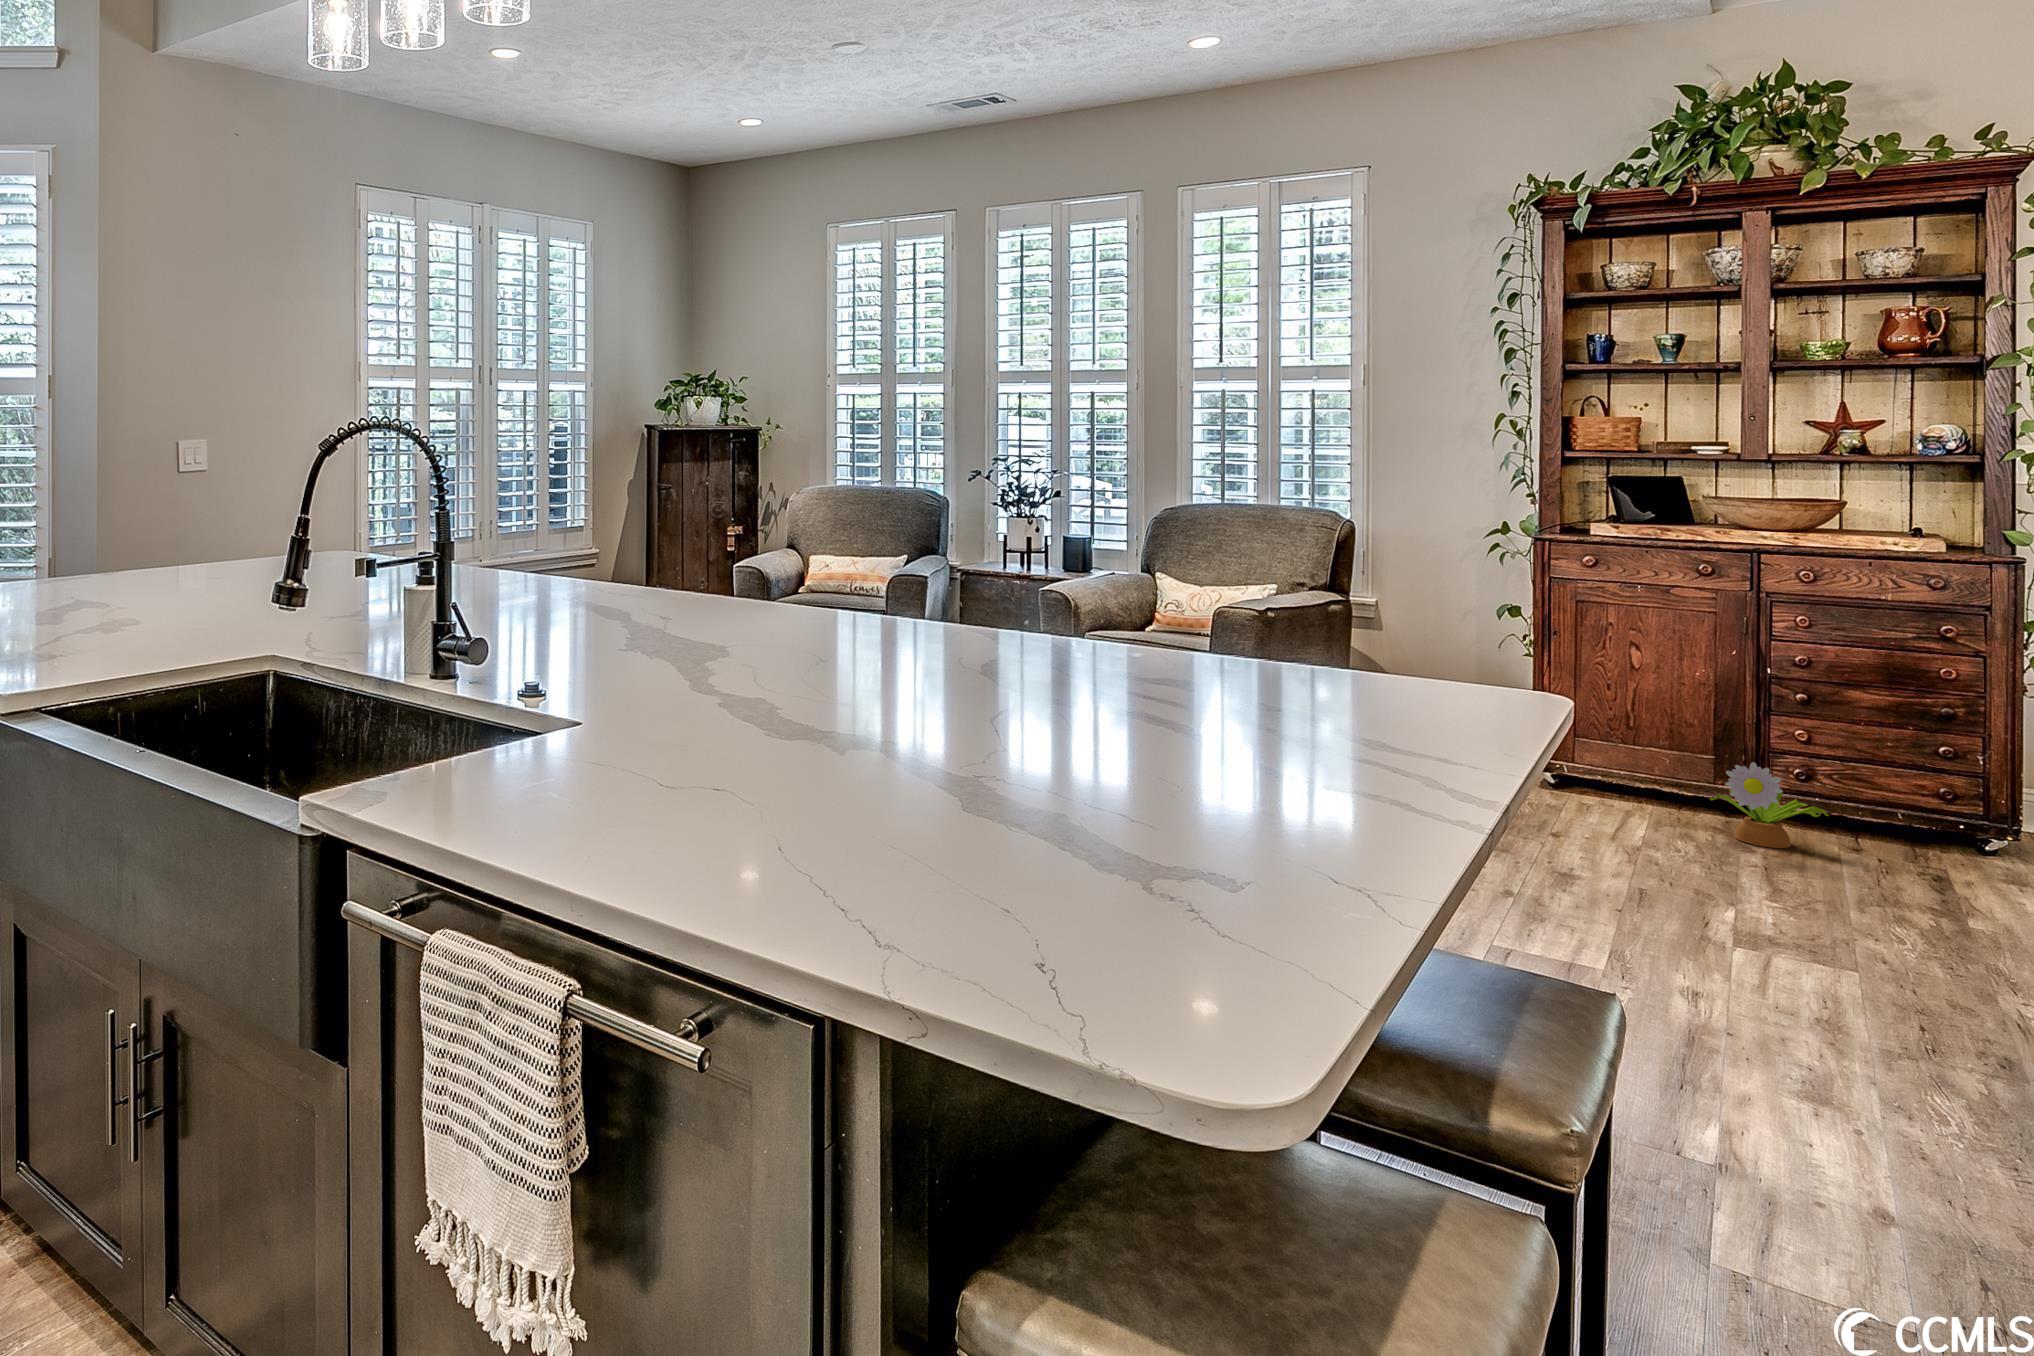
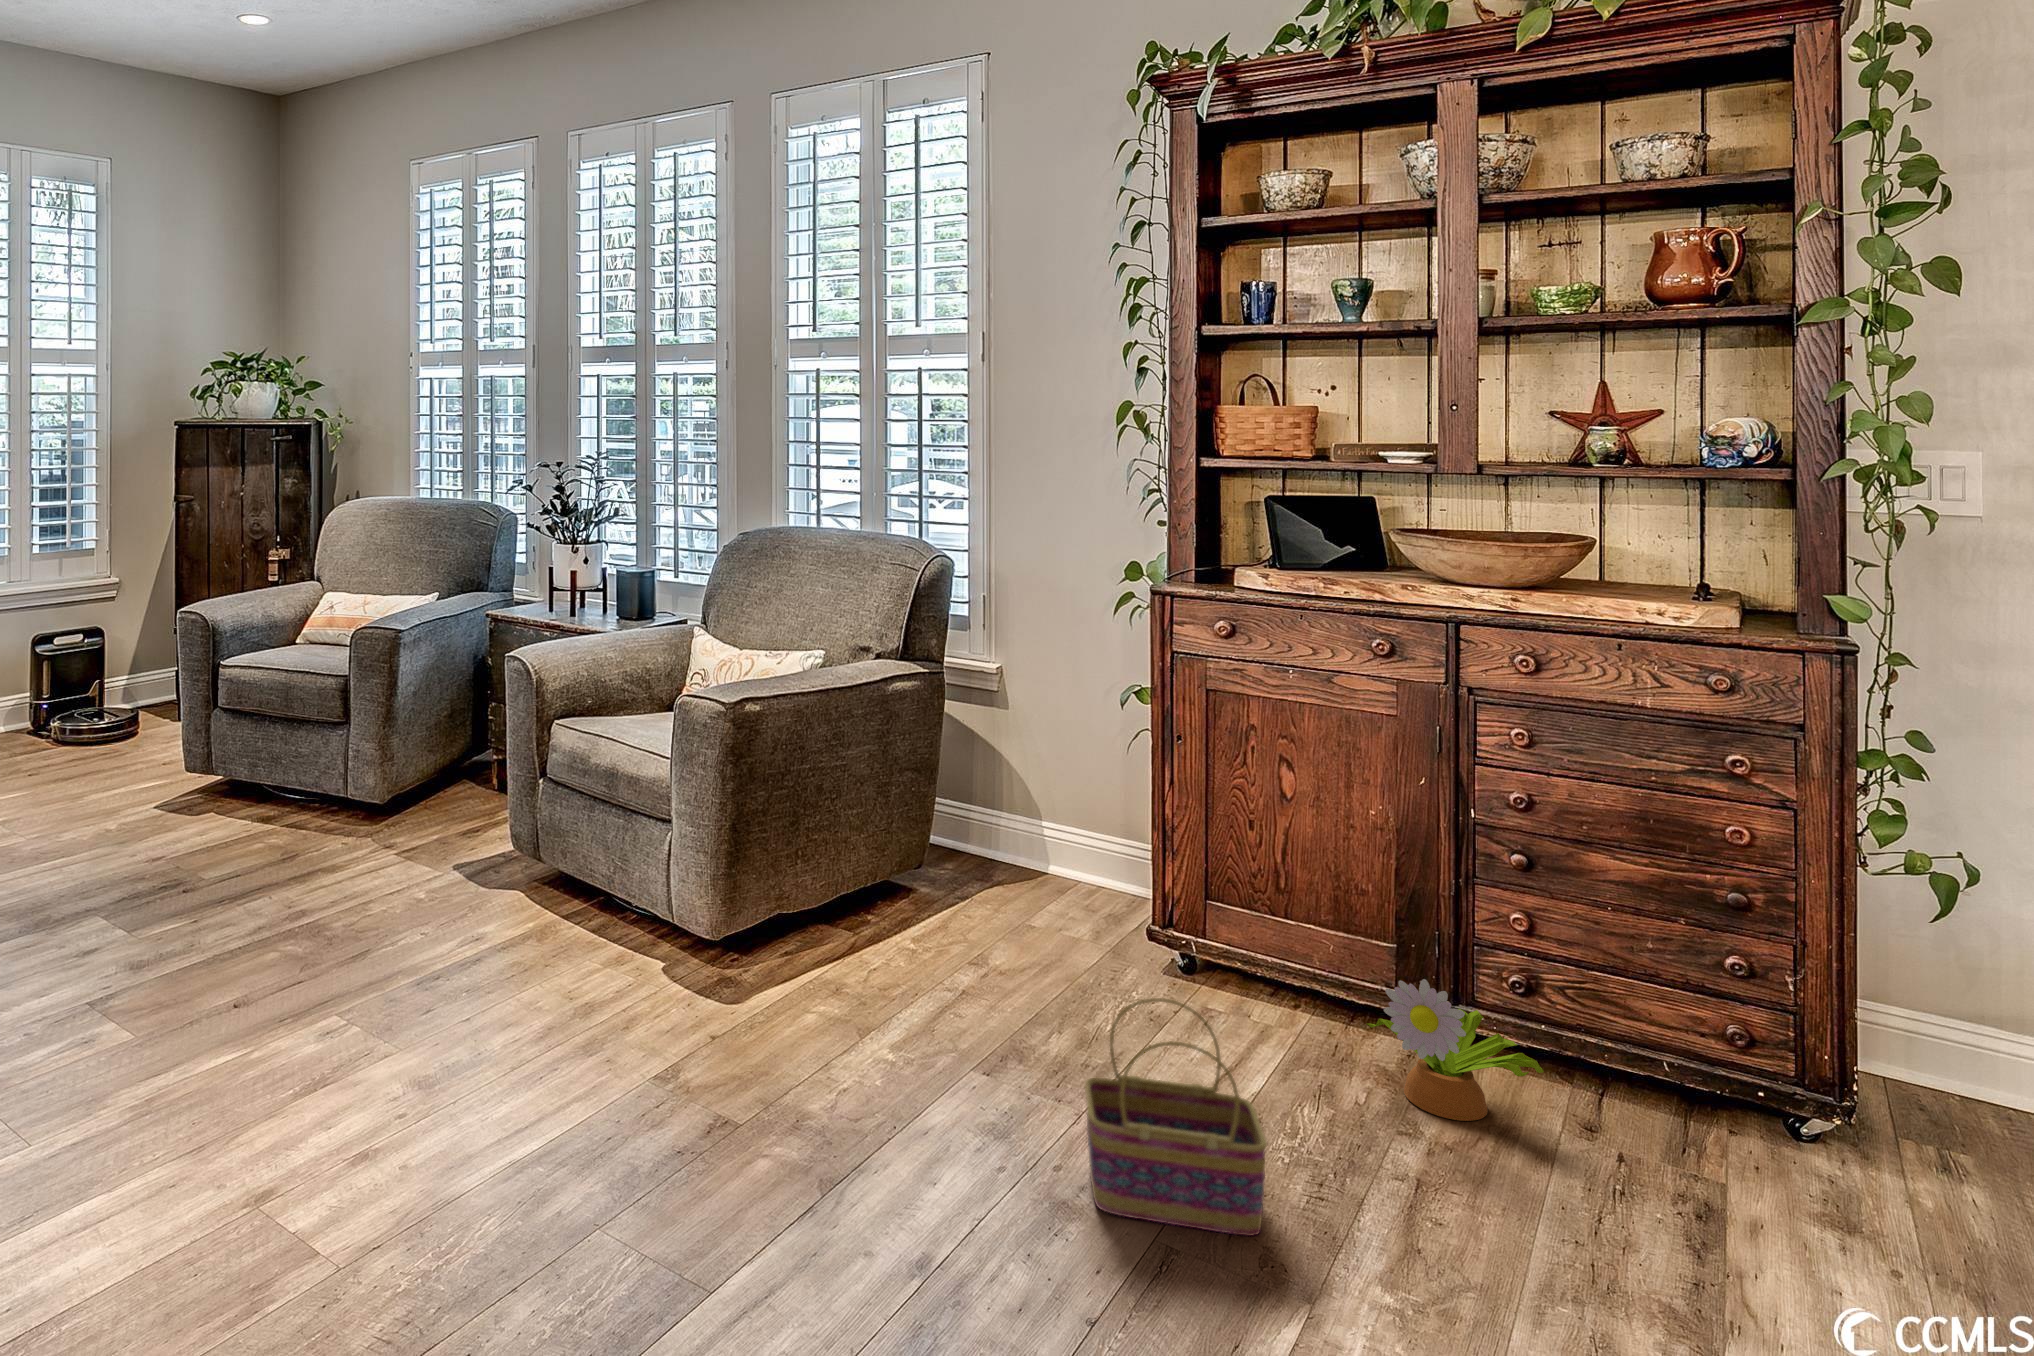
basket: none [1560,759,1686,884] -> present [1085,998,1267,1236]

